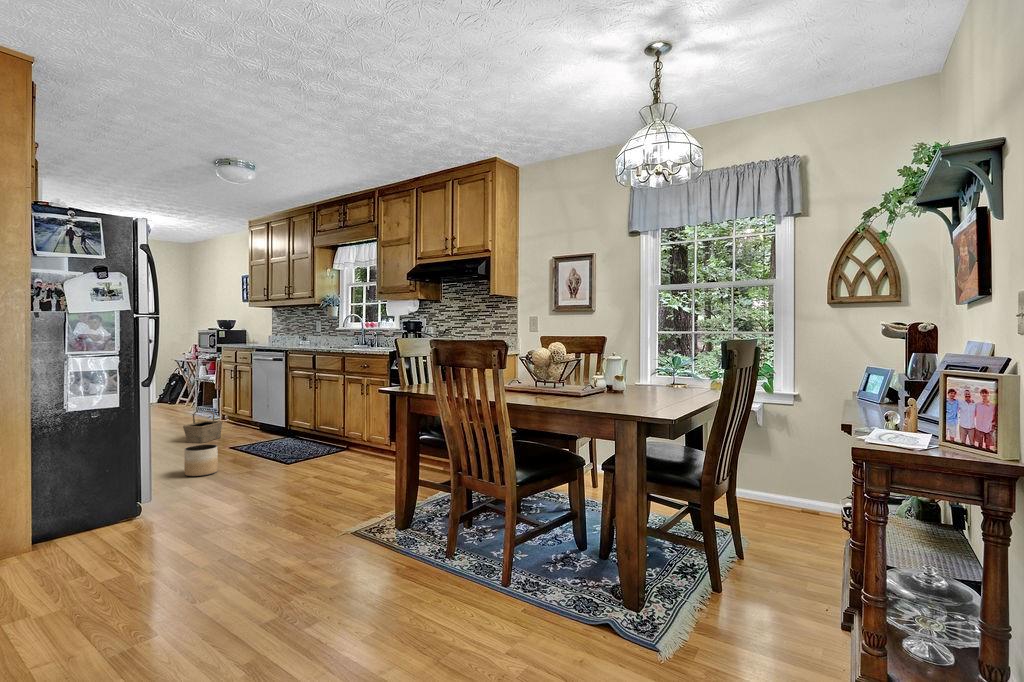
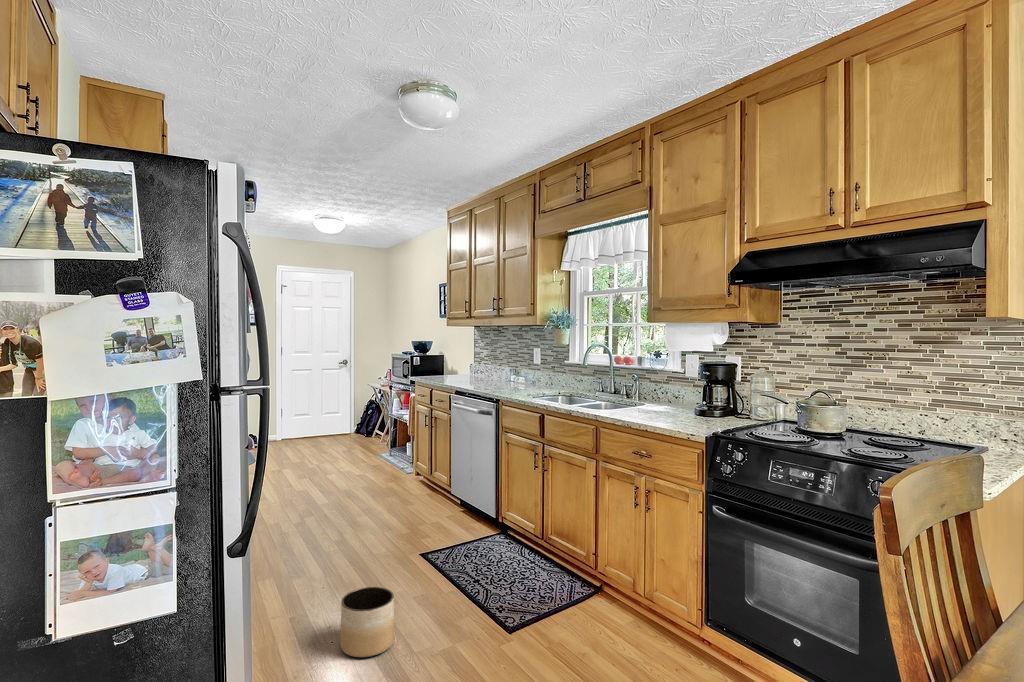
basket: present [183,411,223,443] -> none [358,485,410,537]

